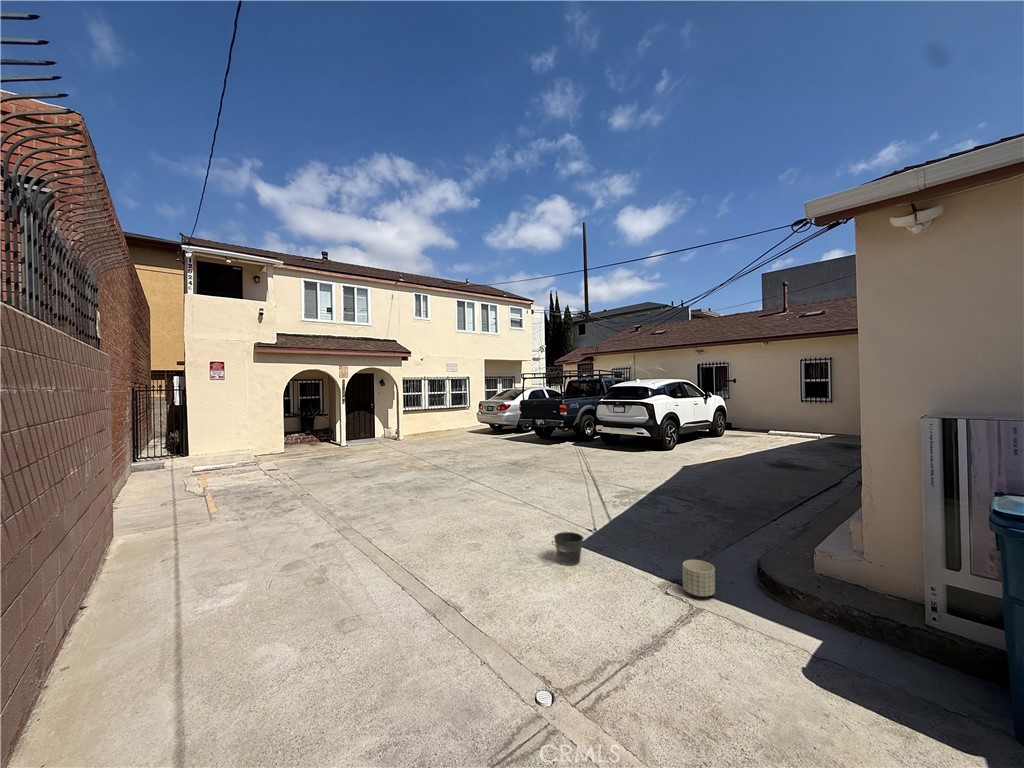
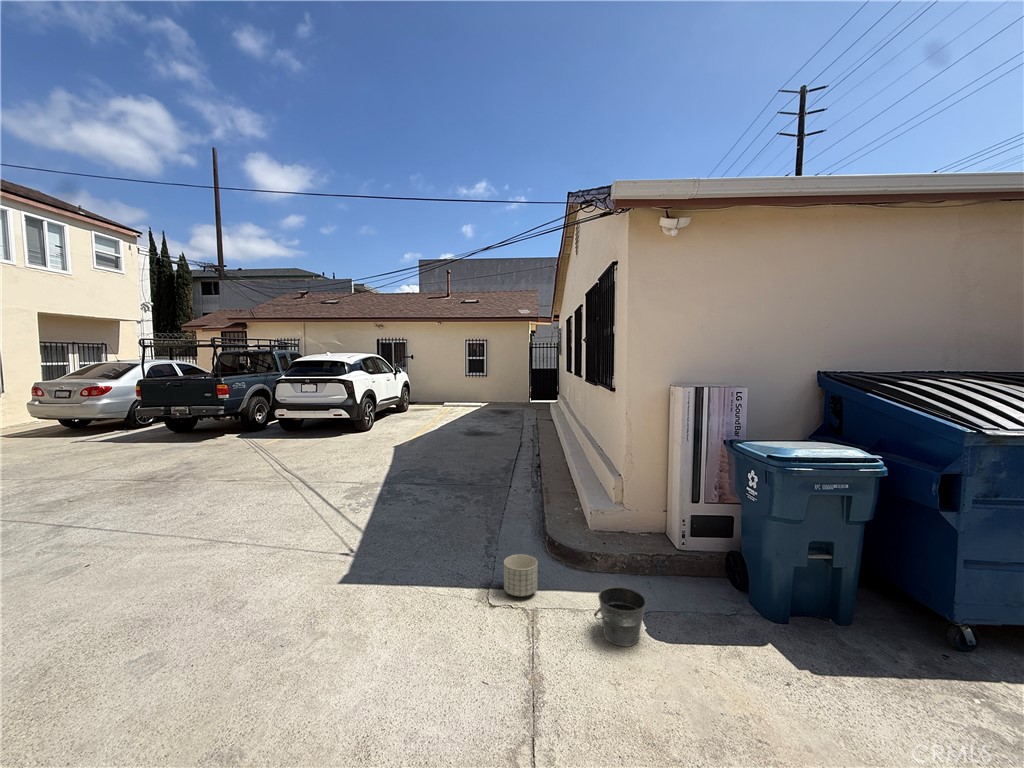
bucket: present [552,532,584,566] -> present [594,587,646,646]

